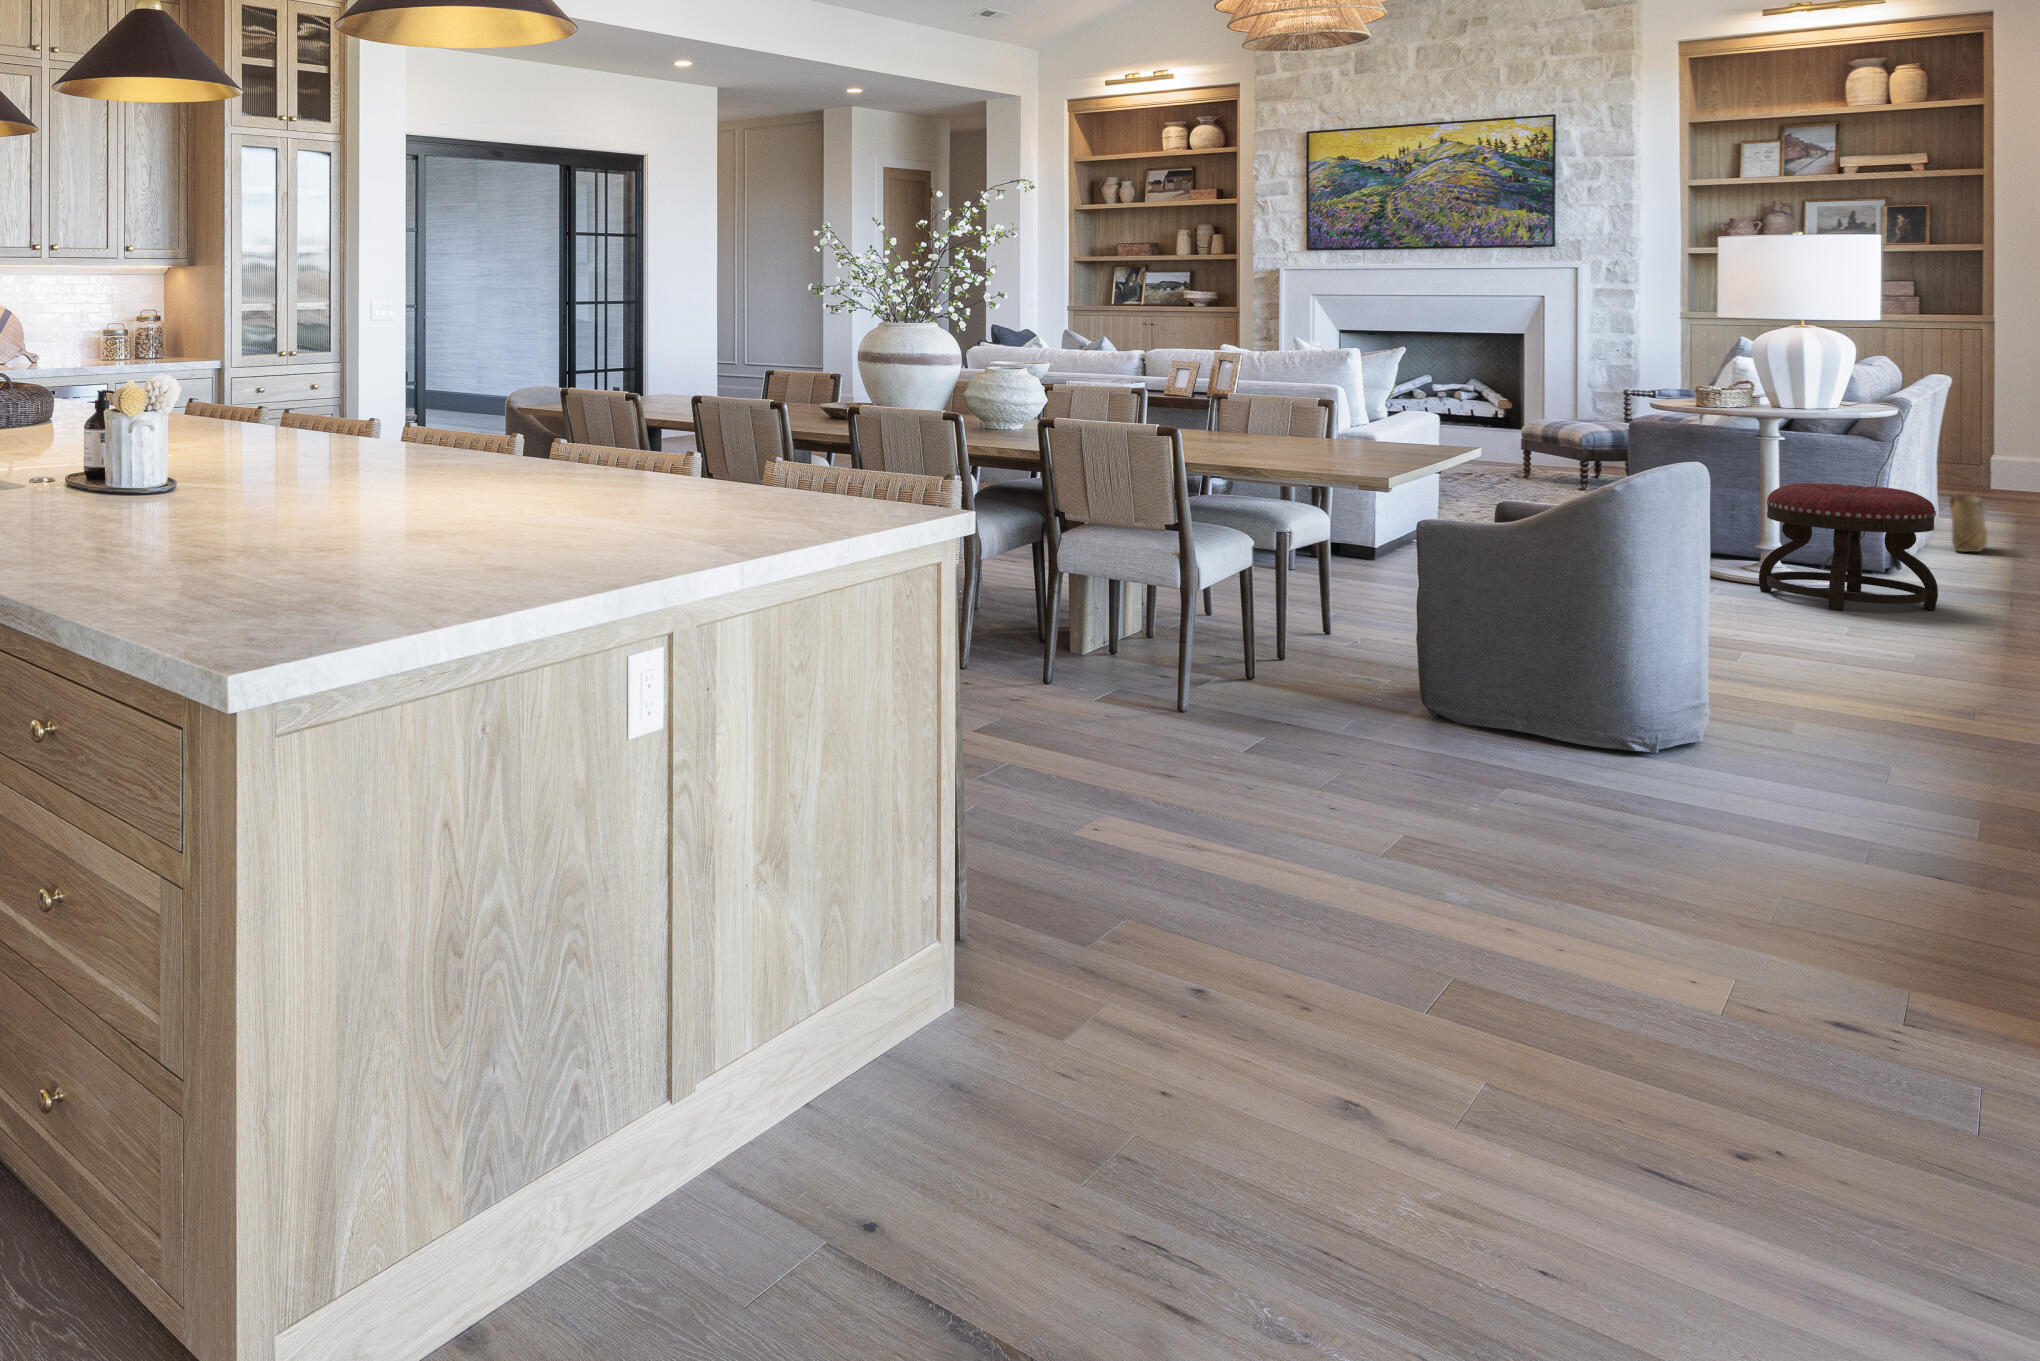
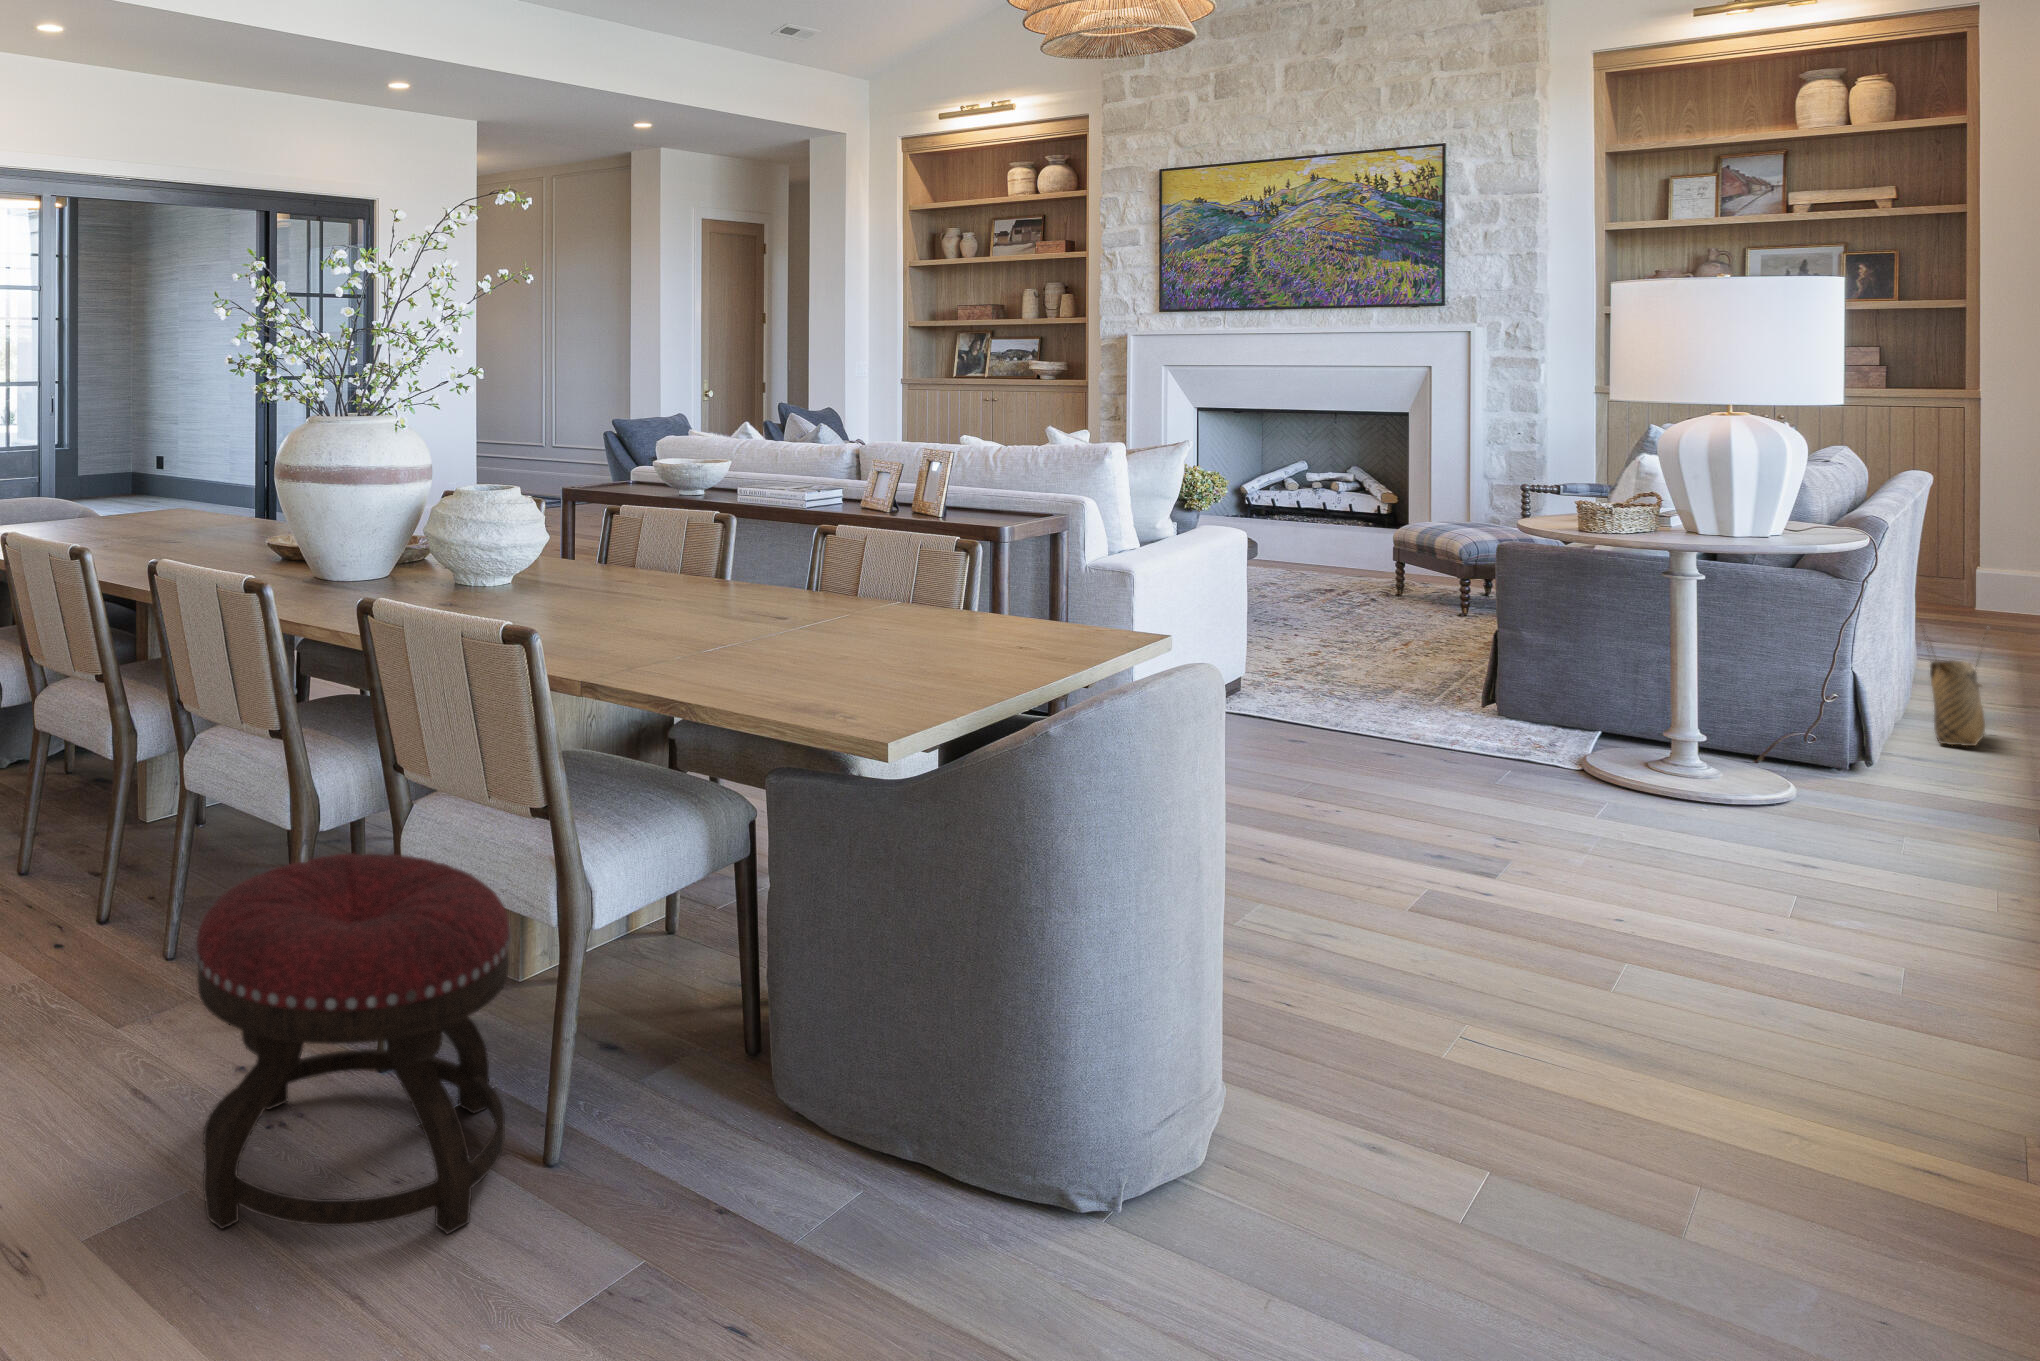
ottoman: present [1759,483,1938,610] -> present [195,853,512,1234]

